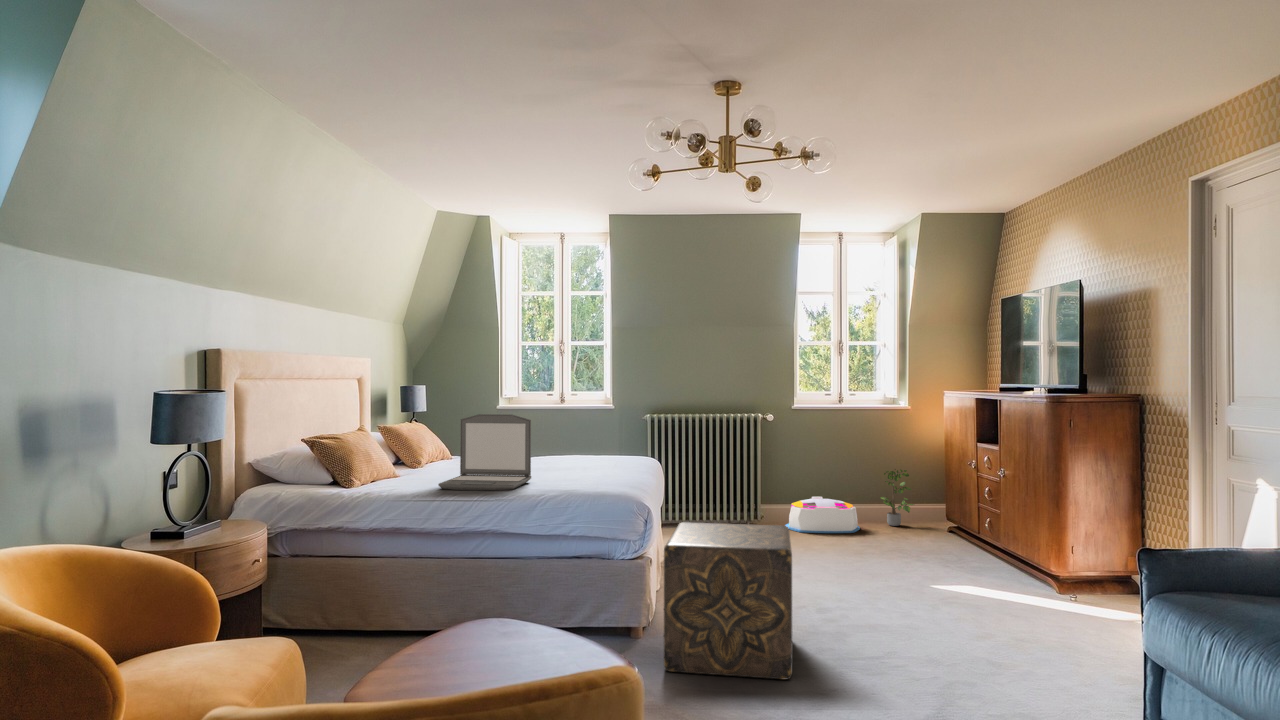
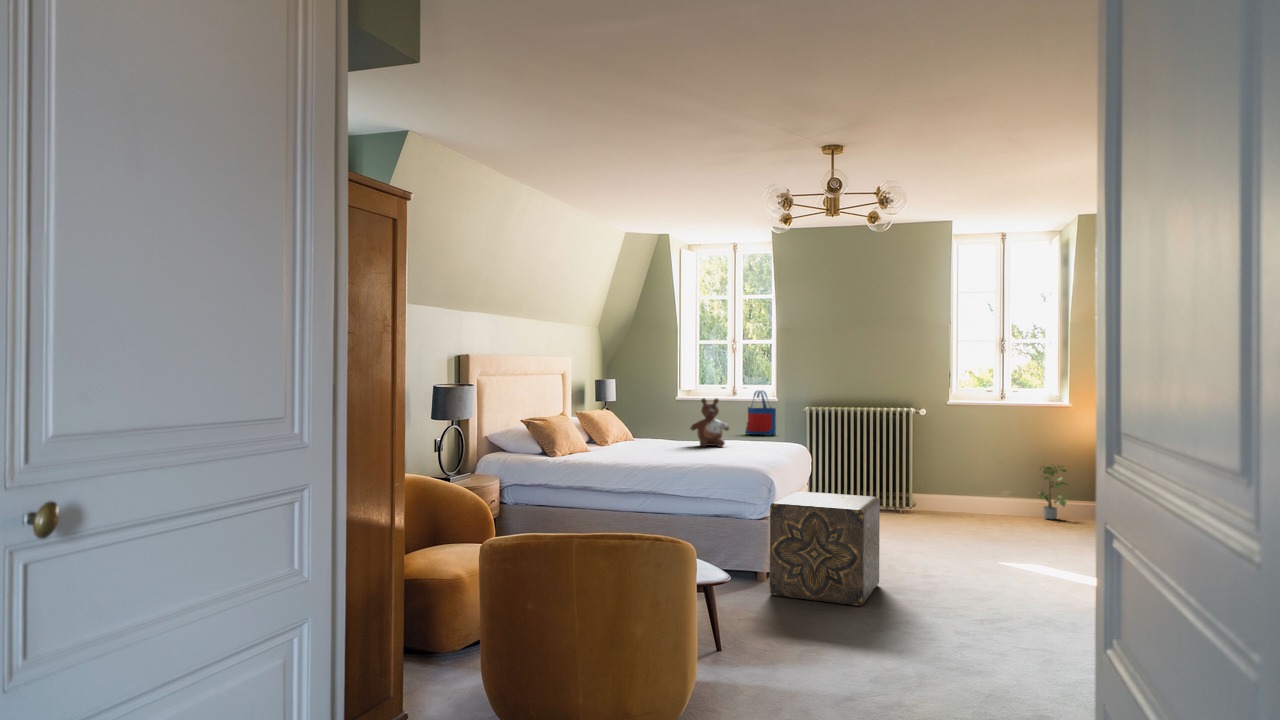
tote bag: none [576,397,611,447] -> present [745,391,776,436]
stuffed bear: none [526,406,573,465] -> present [690,399,729,447]
laptop: present [438,414,531,490] -> none [615,404,684,461]
storage bin: present [785,497,860,533] -> none [937,488,1012,522]

